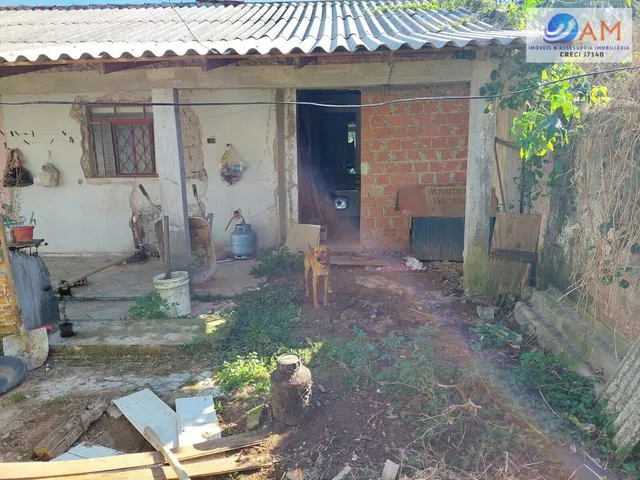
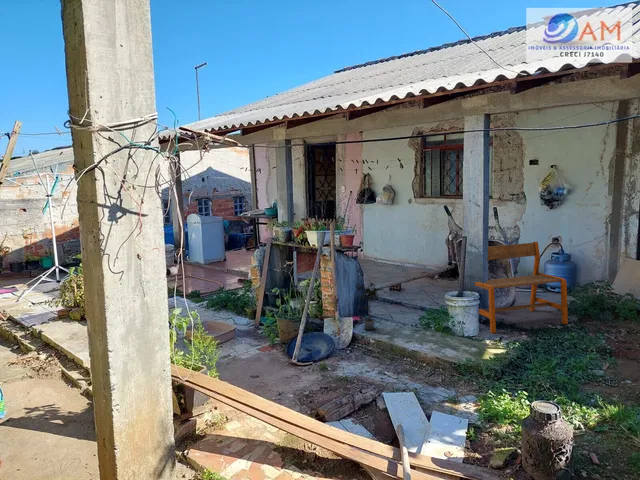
bench: none [172,215,263,307] -> present [475,242,568,333]

